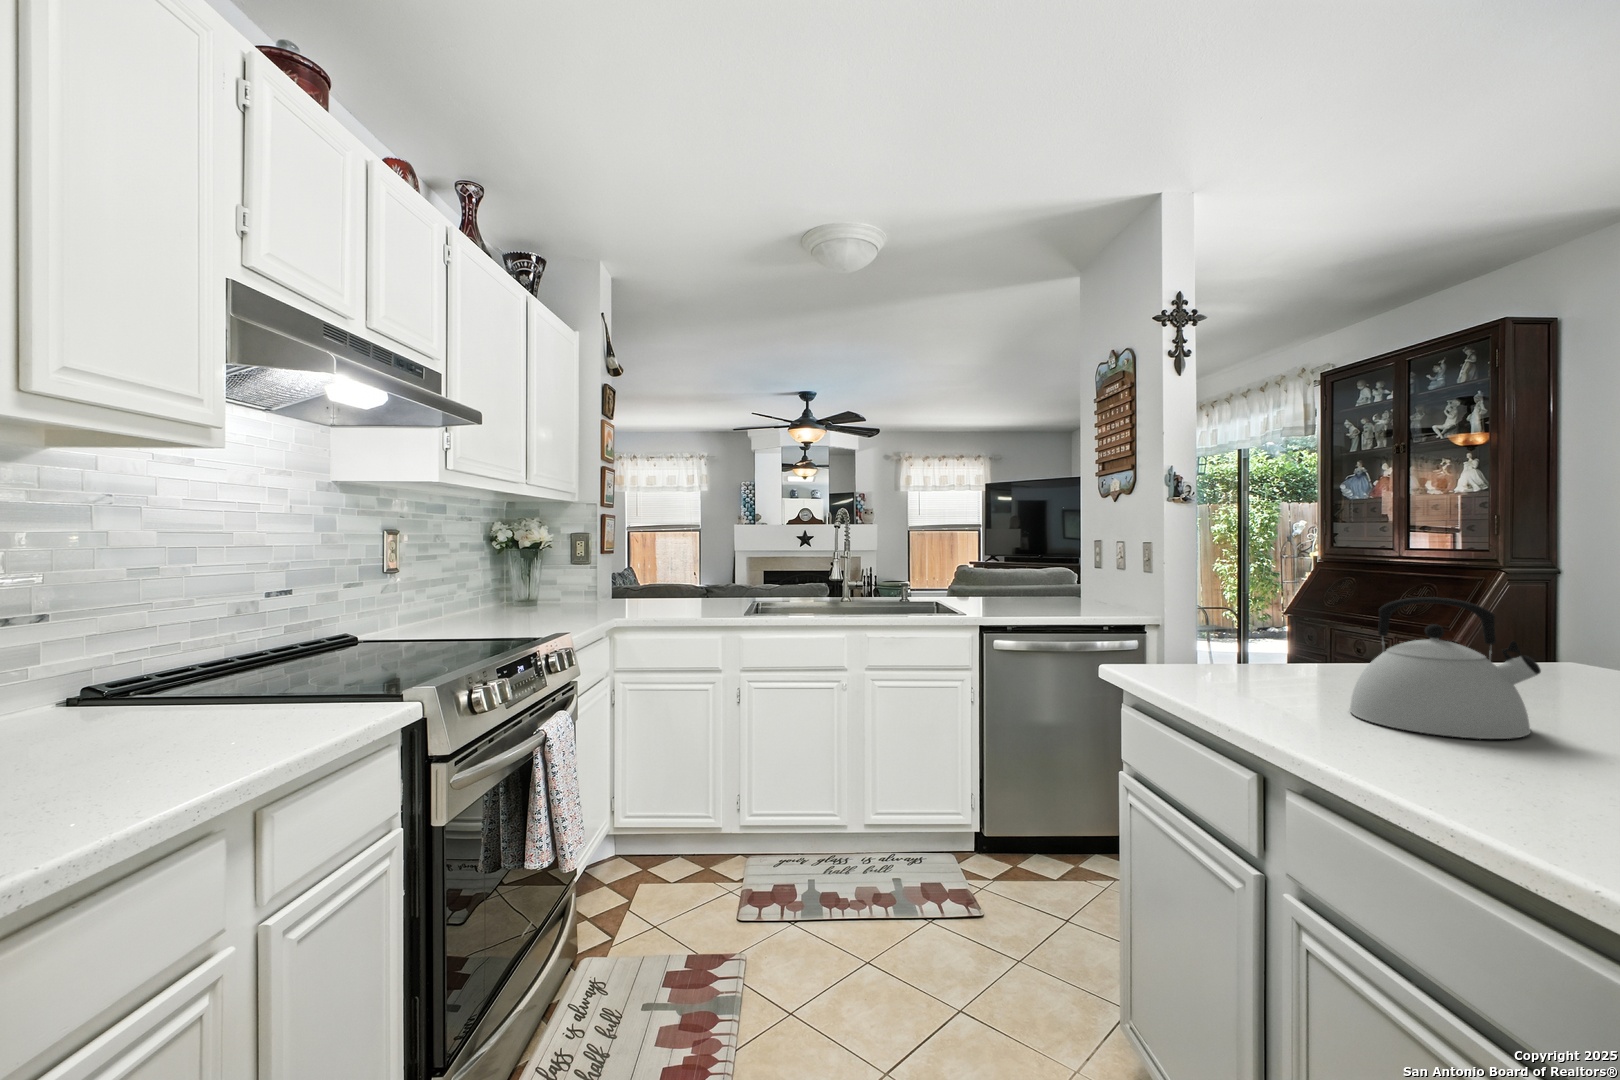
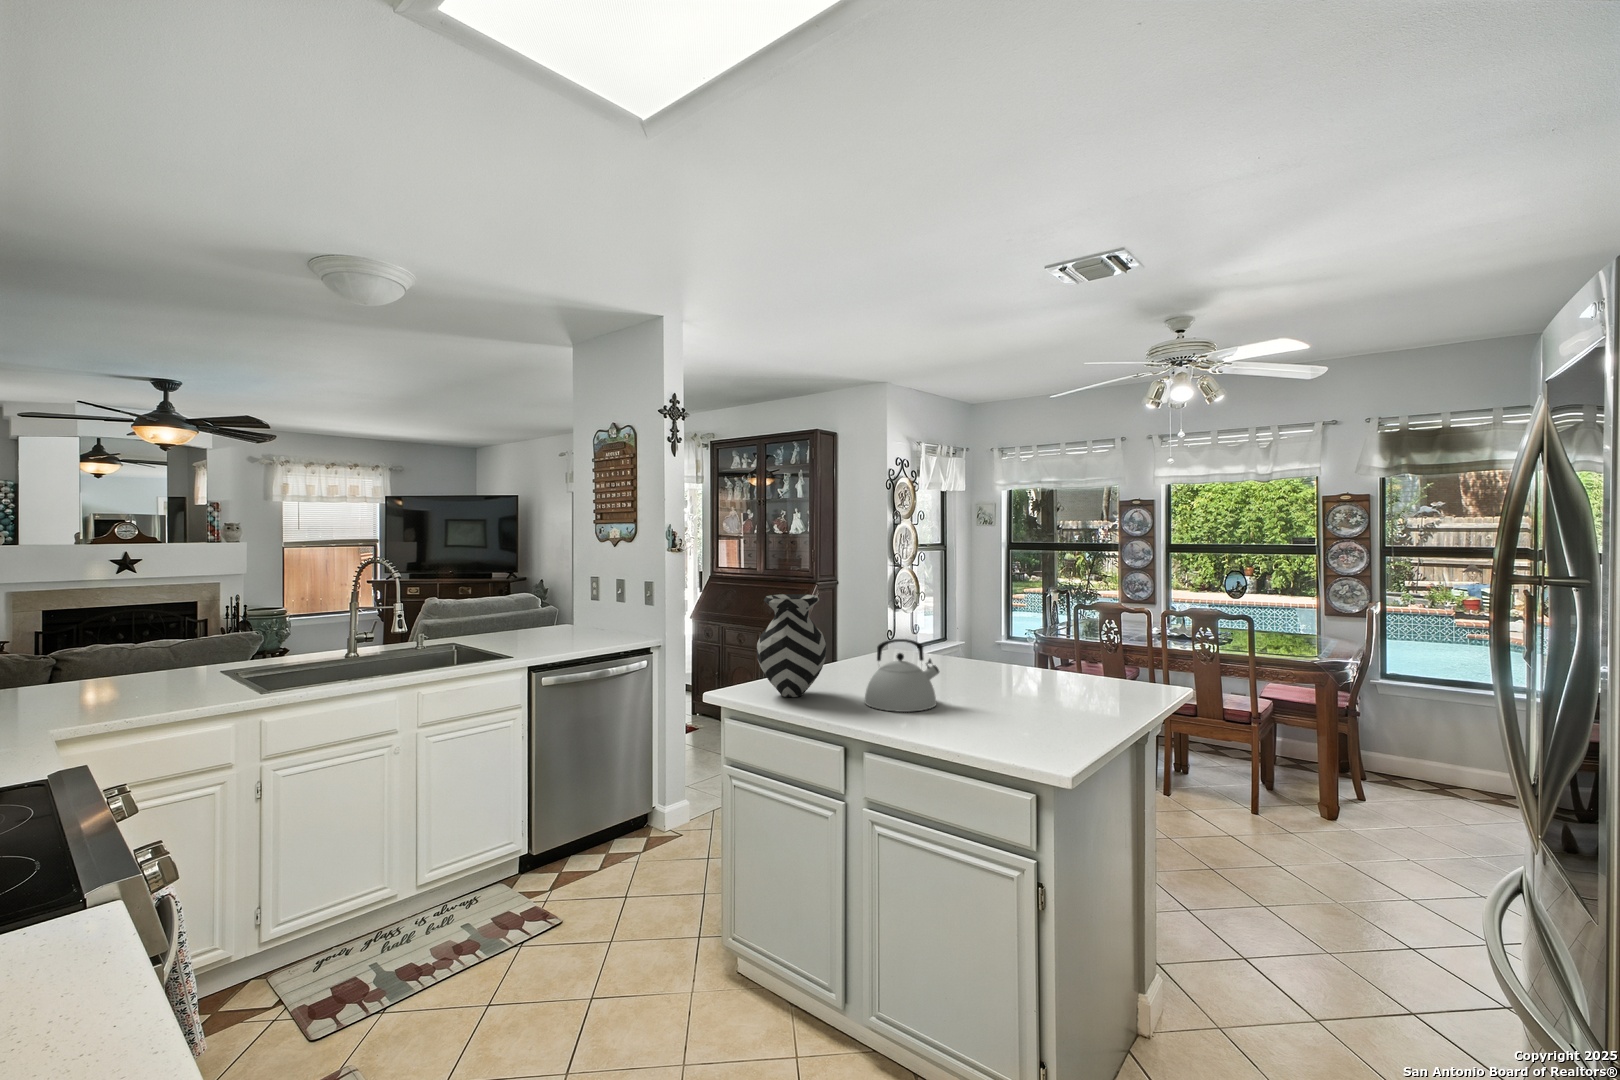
vase: none [1169,524,1296,684] -> present [757,594,826,697]

